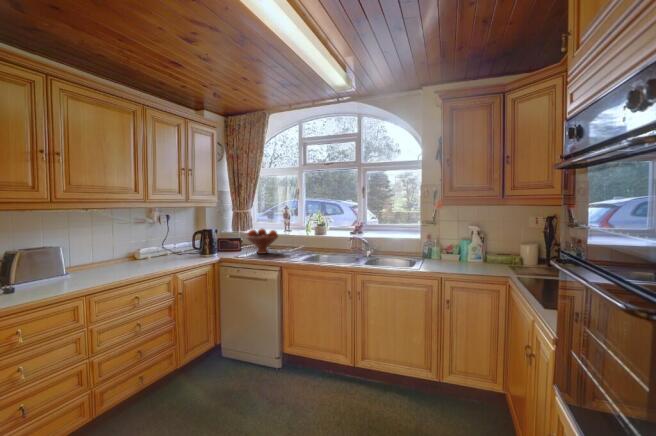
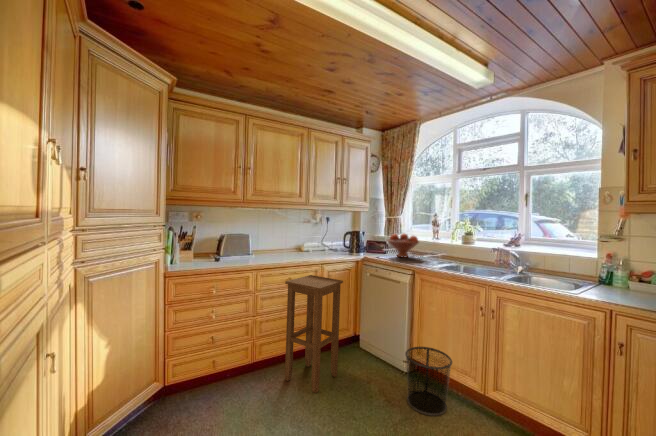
stool: none [136,288,210,423] -> present [285,275,343,393]
waste bin: none [284,337,327,400] -> present [405,347,452,416]

